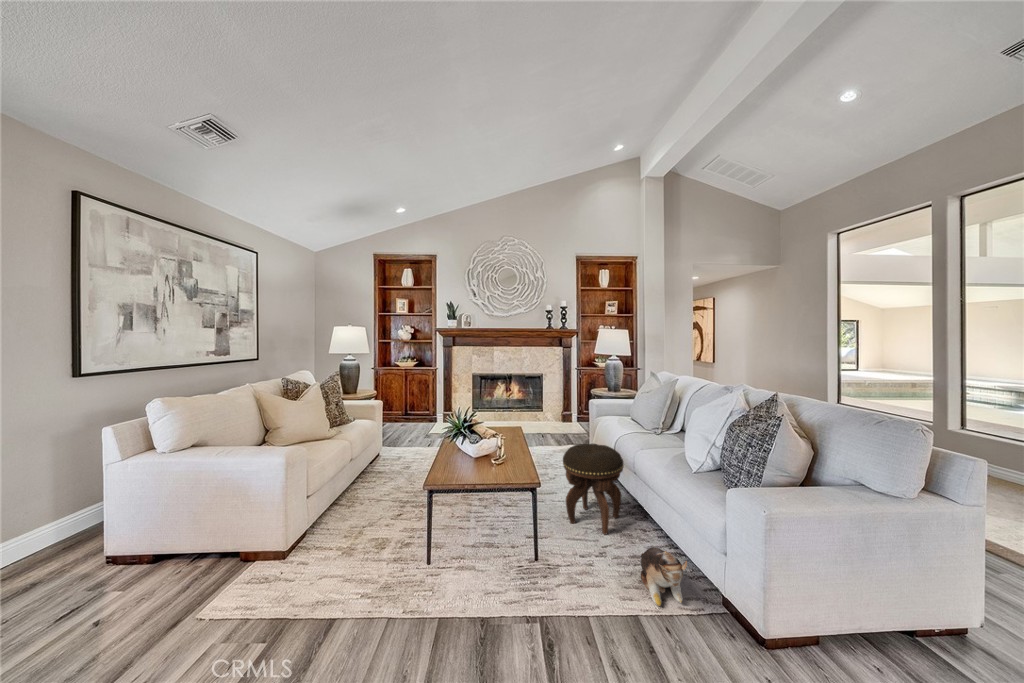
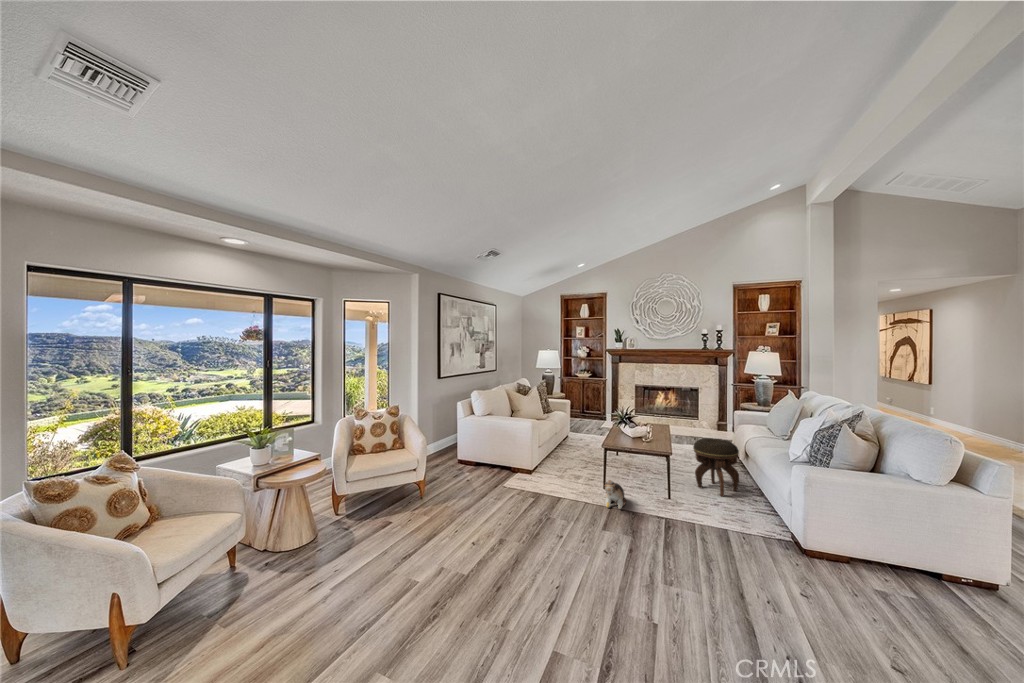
plush toy: present [641,547,687,606] -> present [604,480,626,509]

